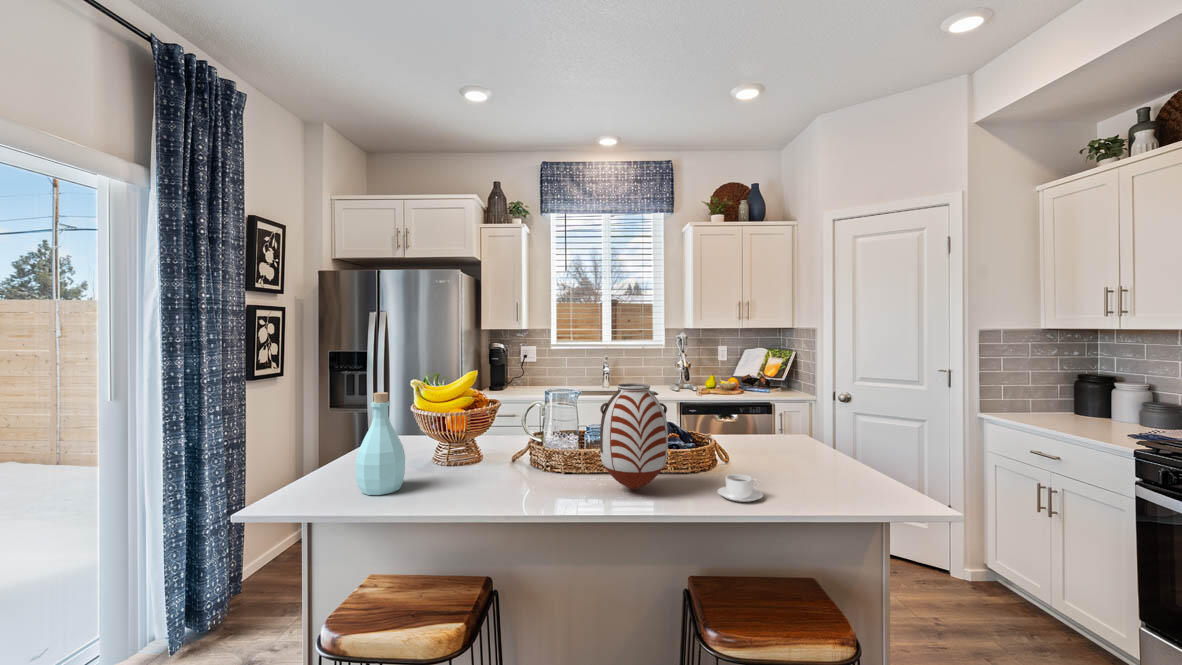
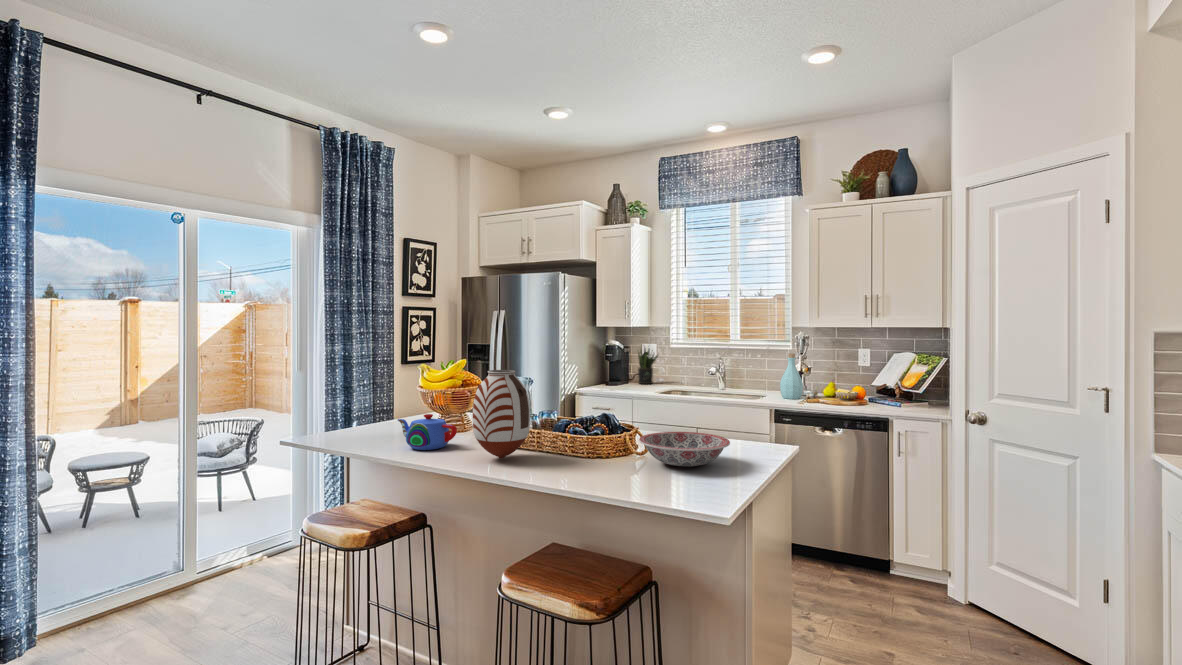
potted plant: none [515,346,540,386] -> present [638,348,658,384]
bottle: present [355,392,405,495] -> present [780,353,803,399]
ceramic bowl: none [755,434,851,469] -> present [639,432,730,466]
teapot: none [458,446,547,495] -> present [398,414,457,450]
coffee cup: present [718,474,763,502] -> none [542,454,581,477]

